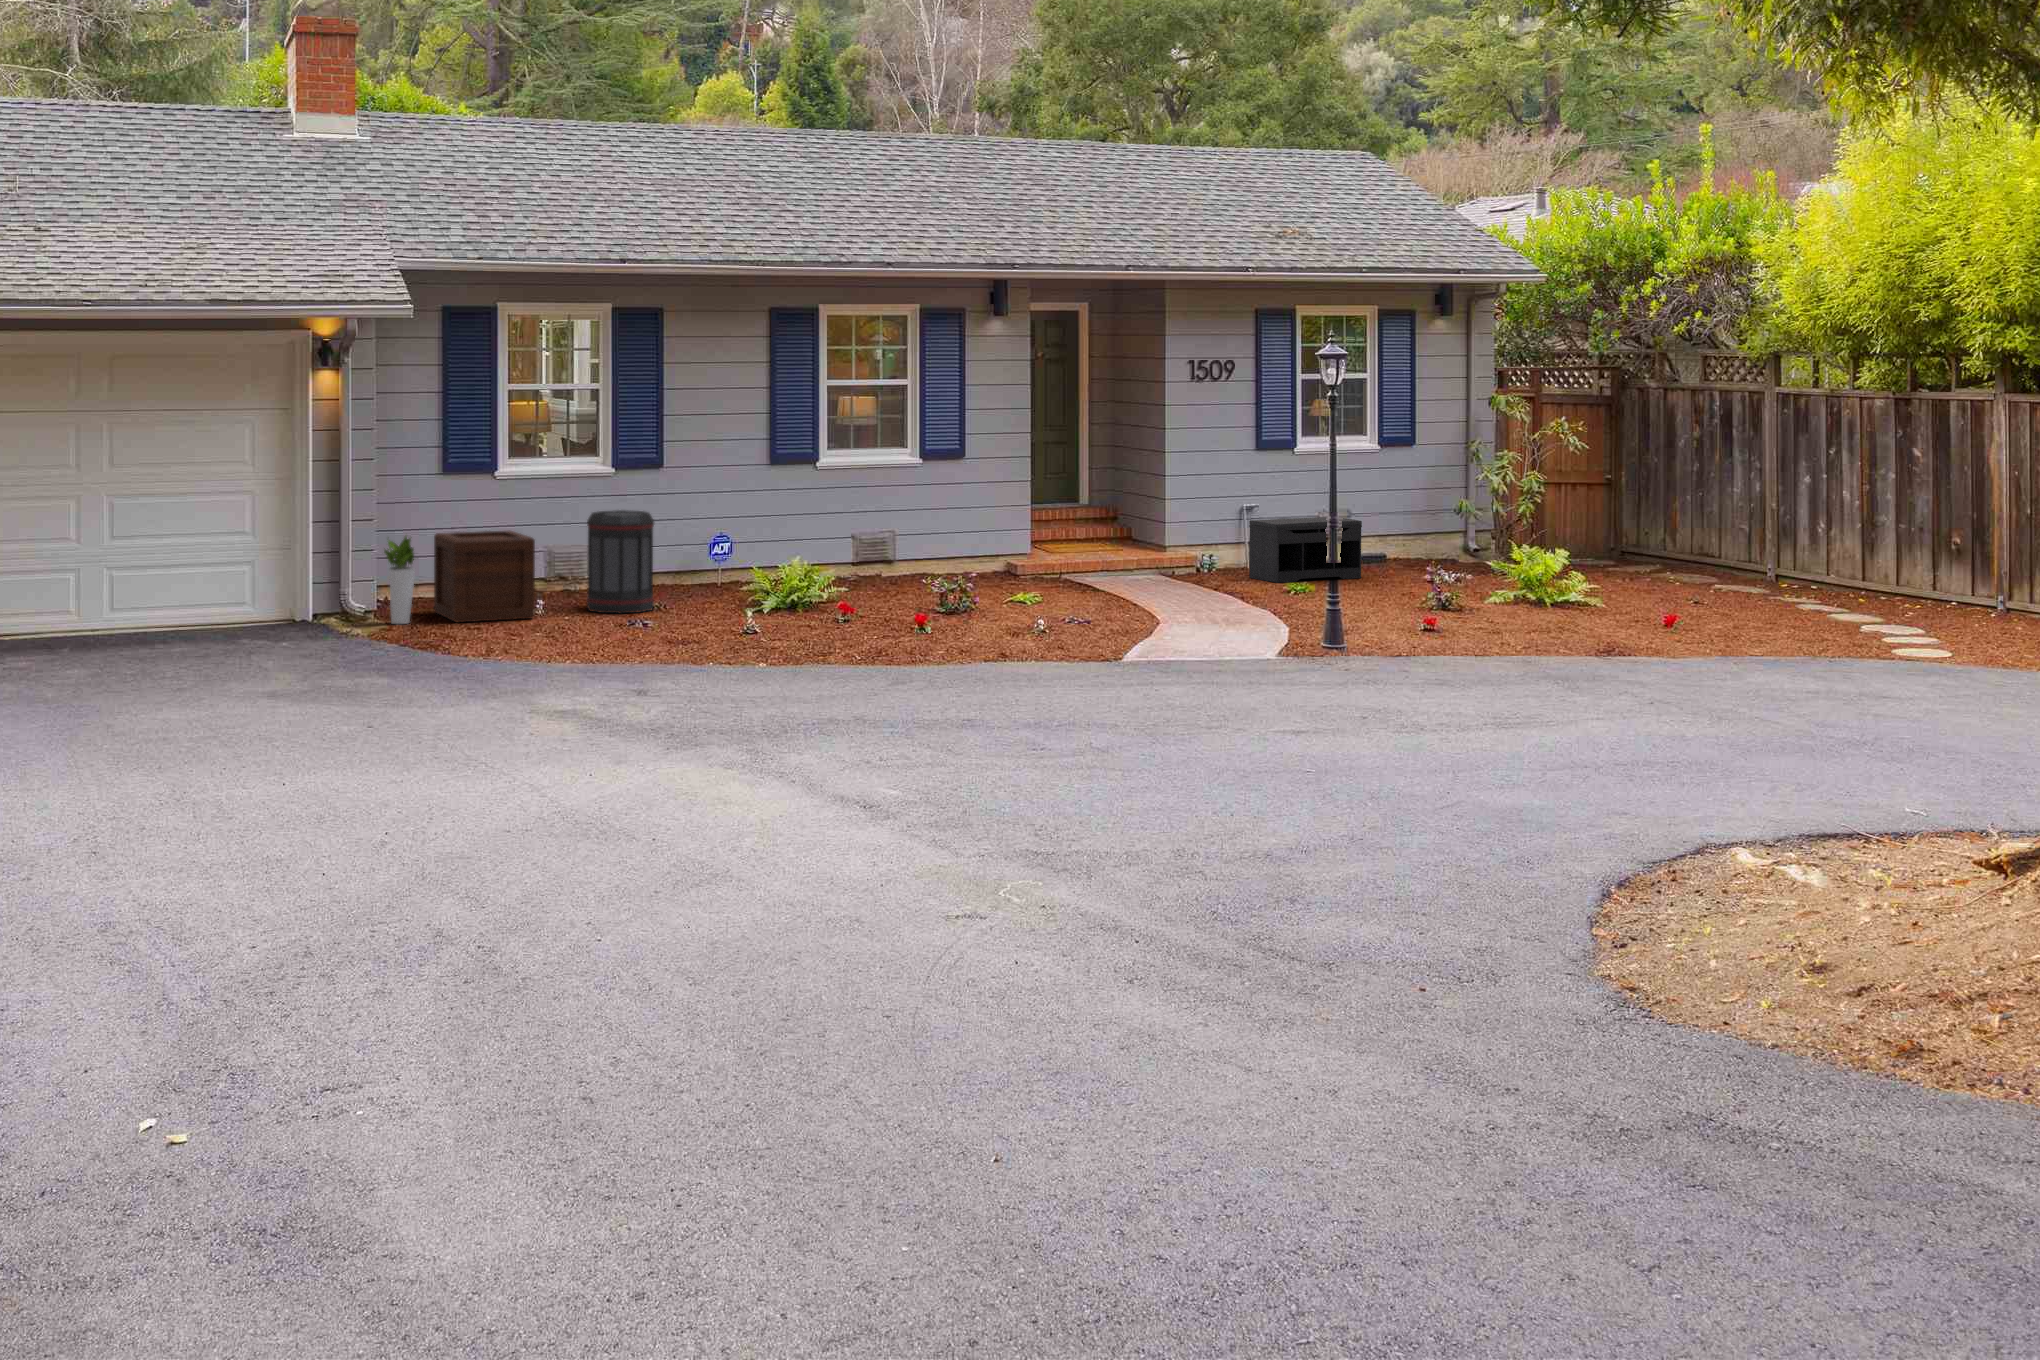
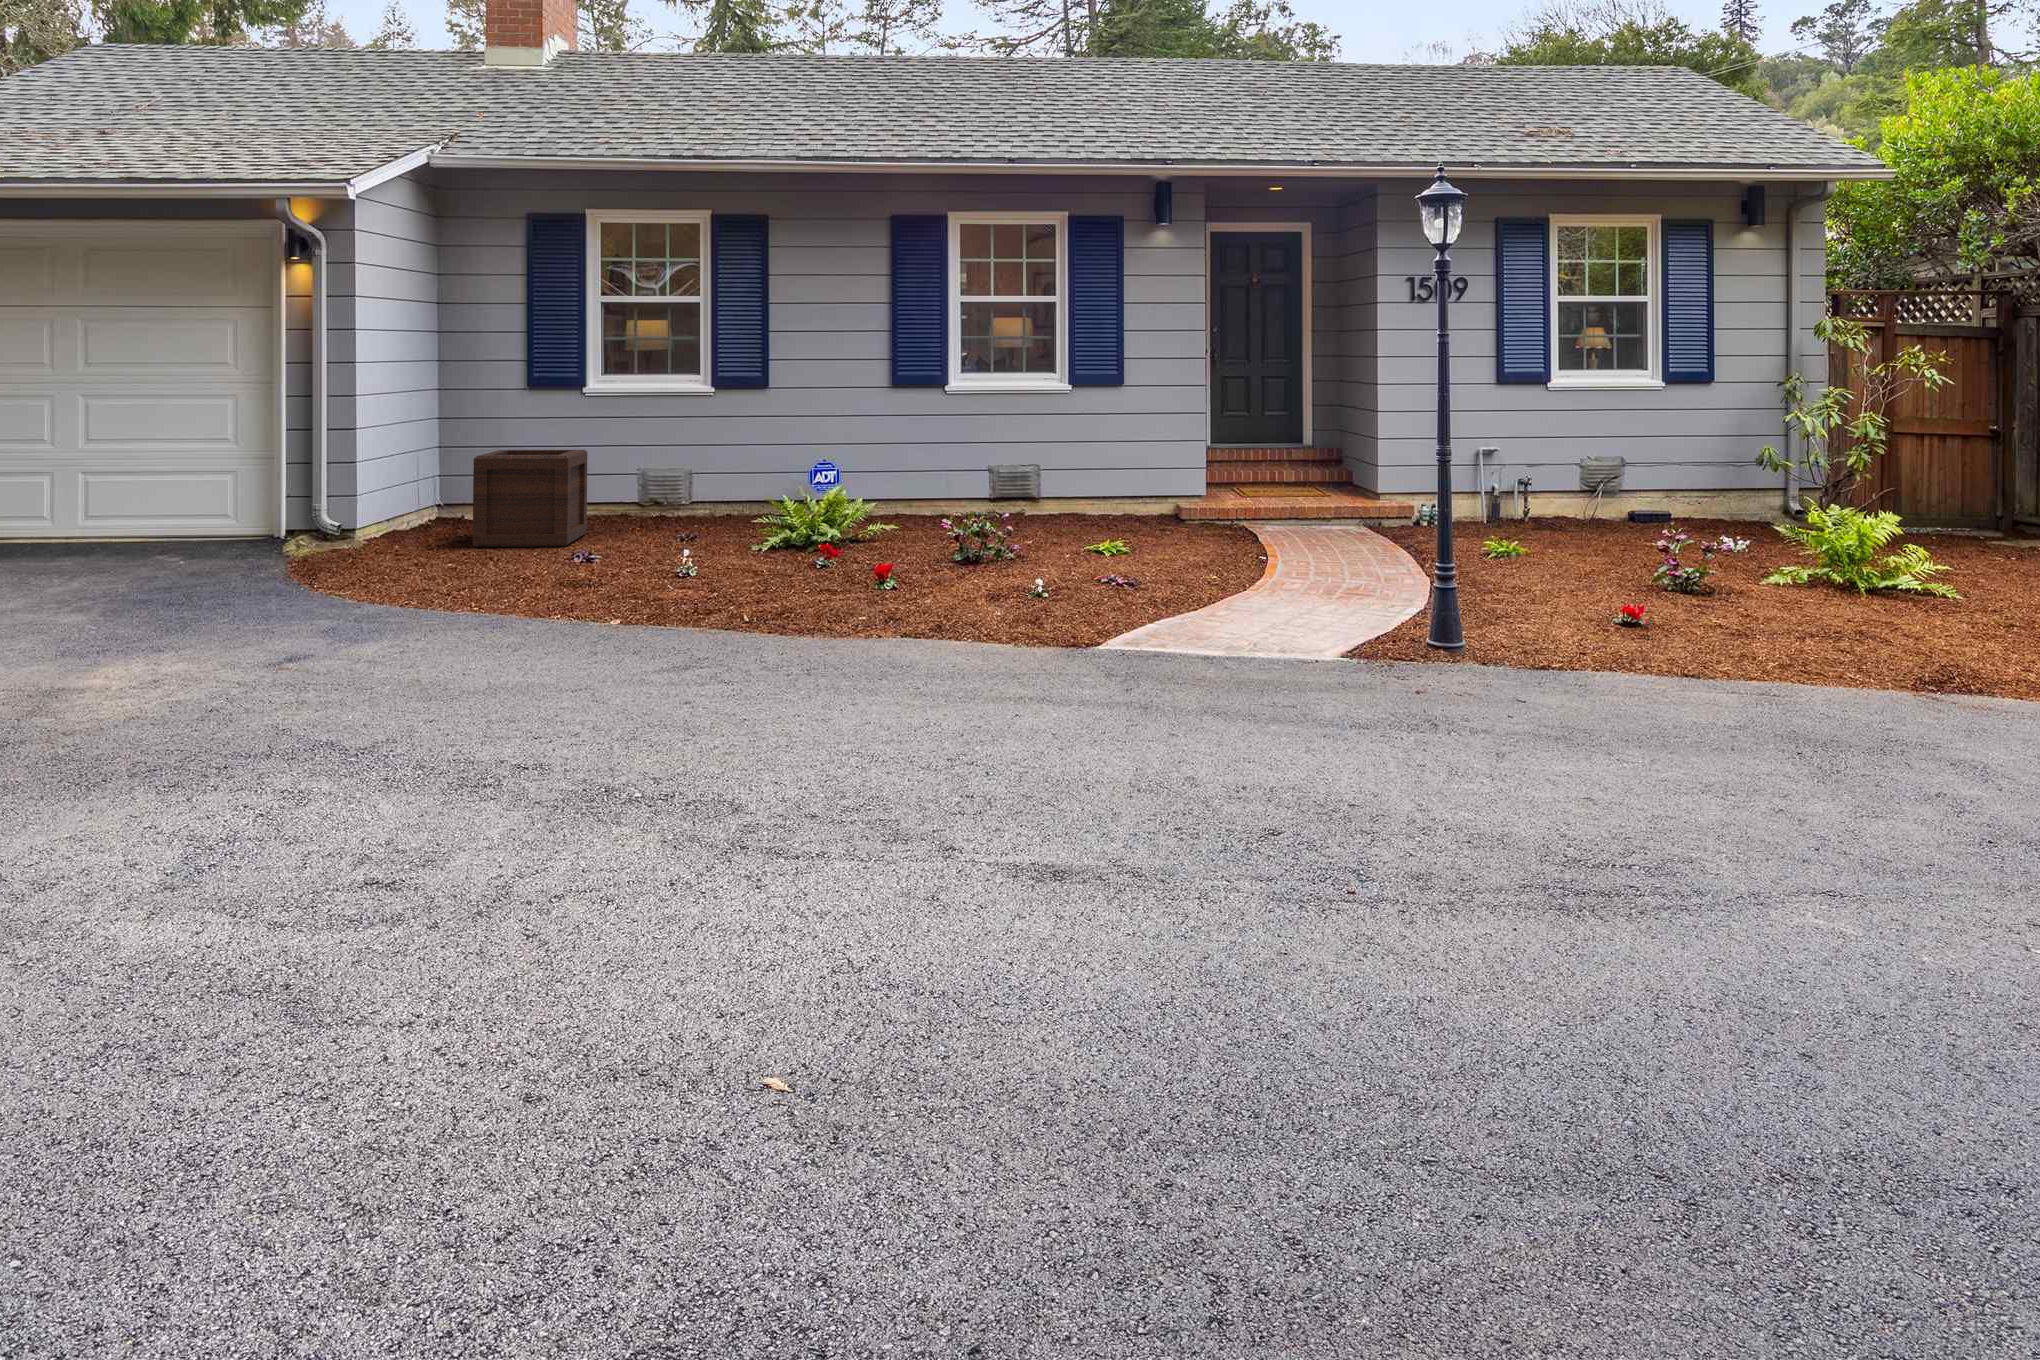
trash can: present [587,510,654,613] -> none [650,431,731,545]
bench: present [1249,517,1362,583] -> none [1485,466,1632,543]
planter: present [384,536,415,624] -> none [405,448,445,546]

